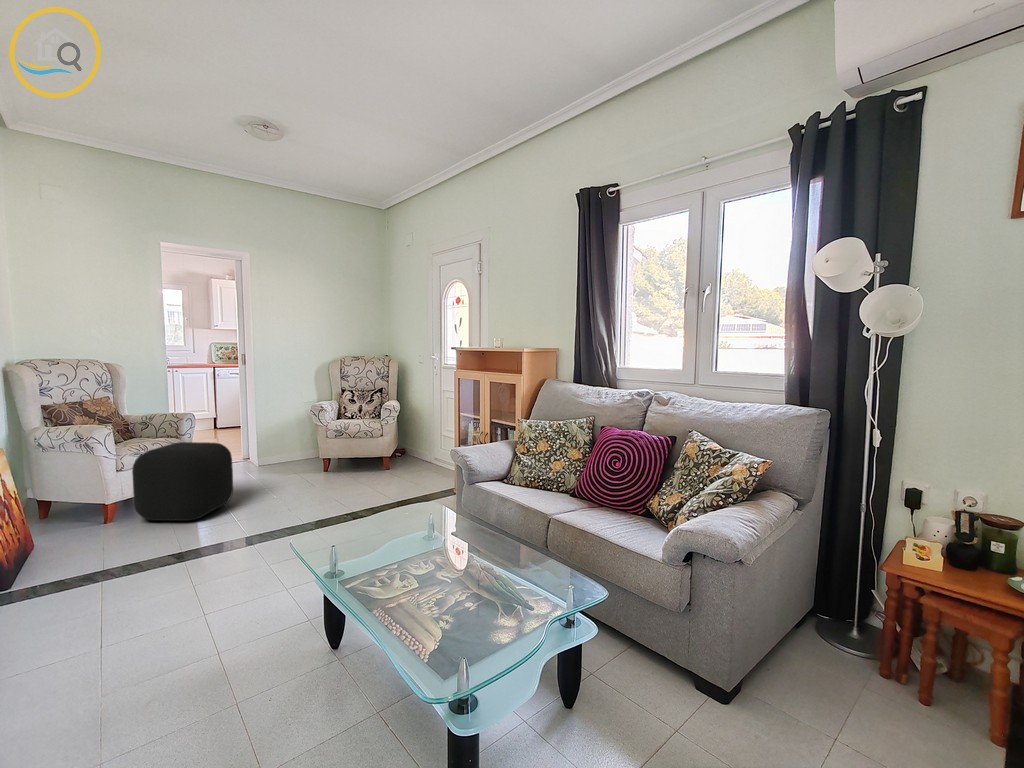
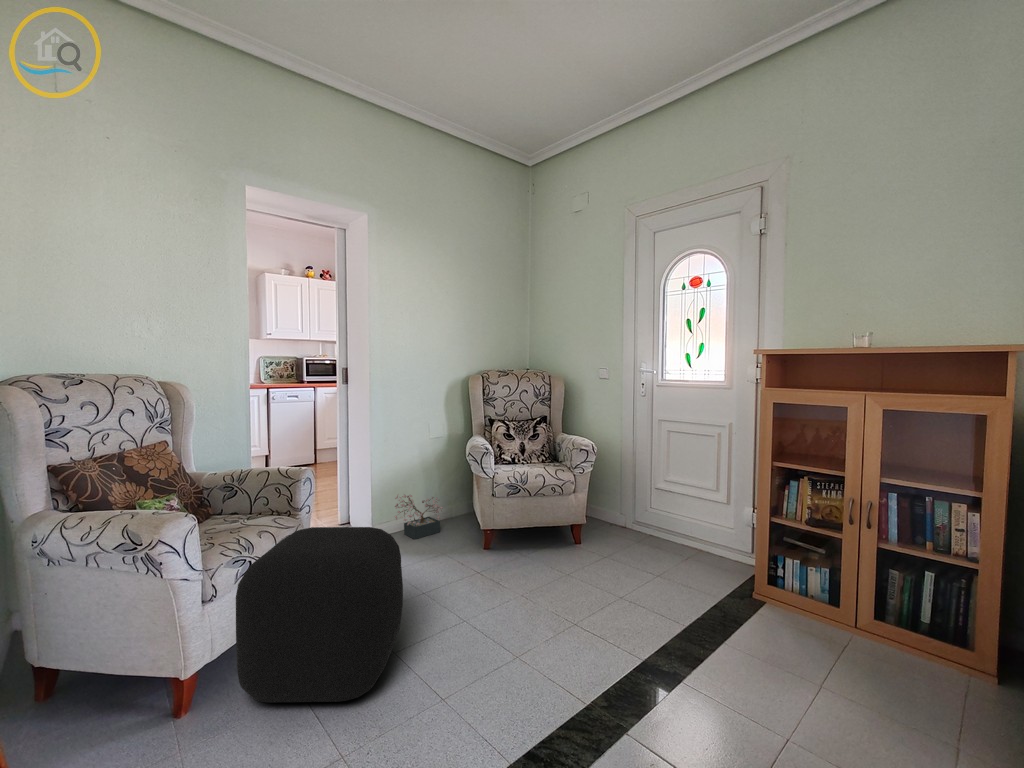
decorative plant: none [272,438,310,467] -> present [395,494,443,539]

